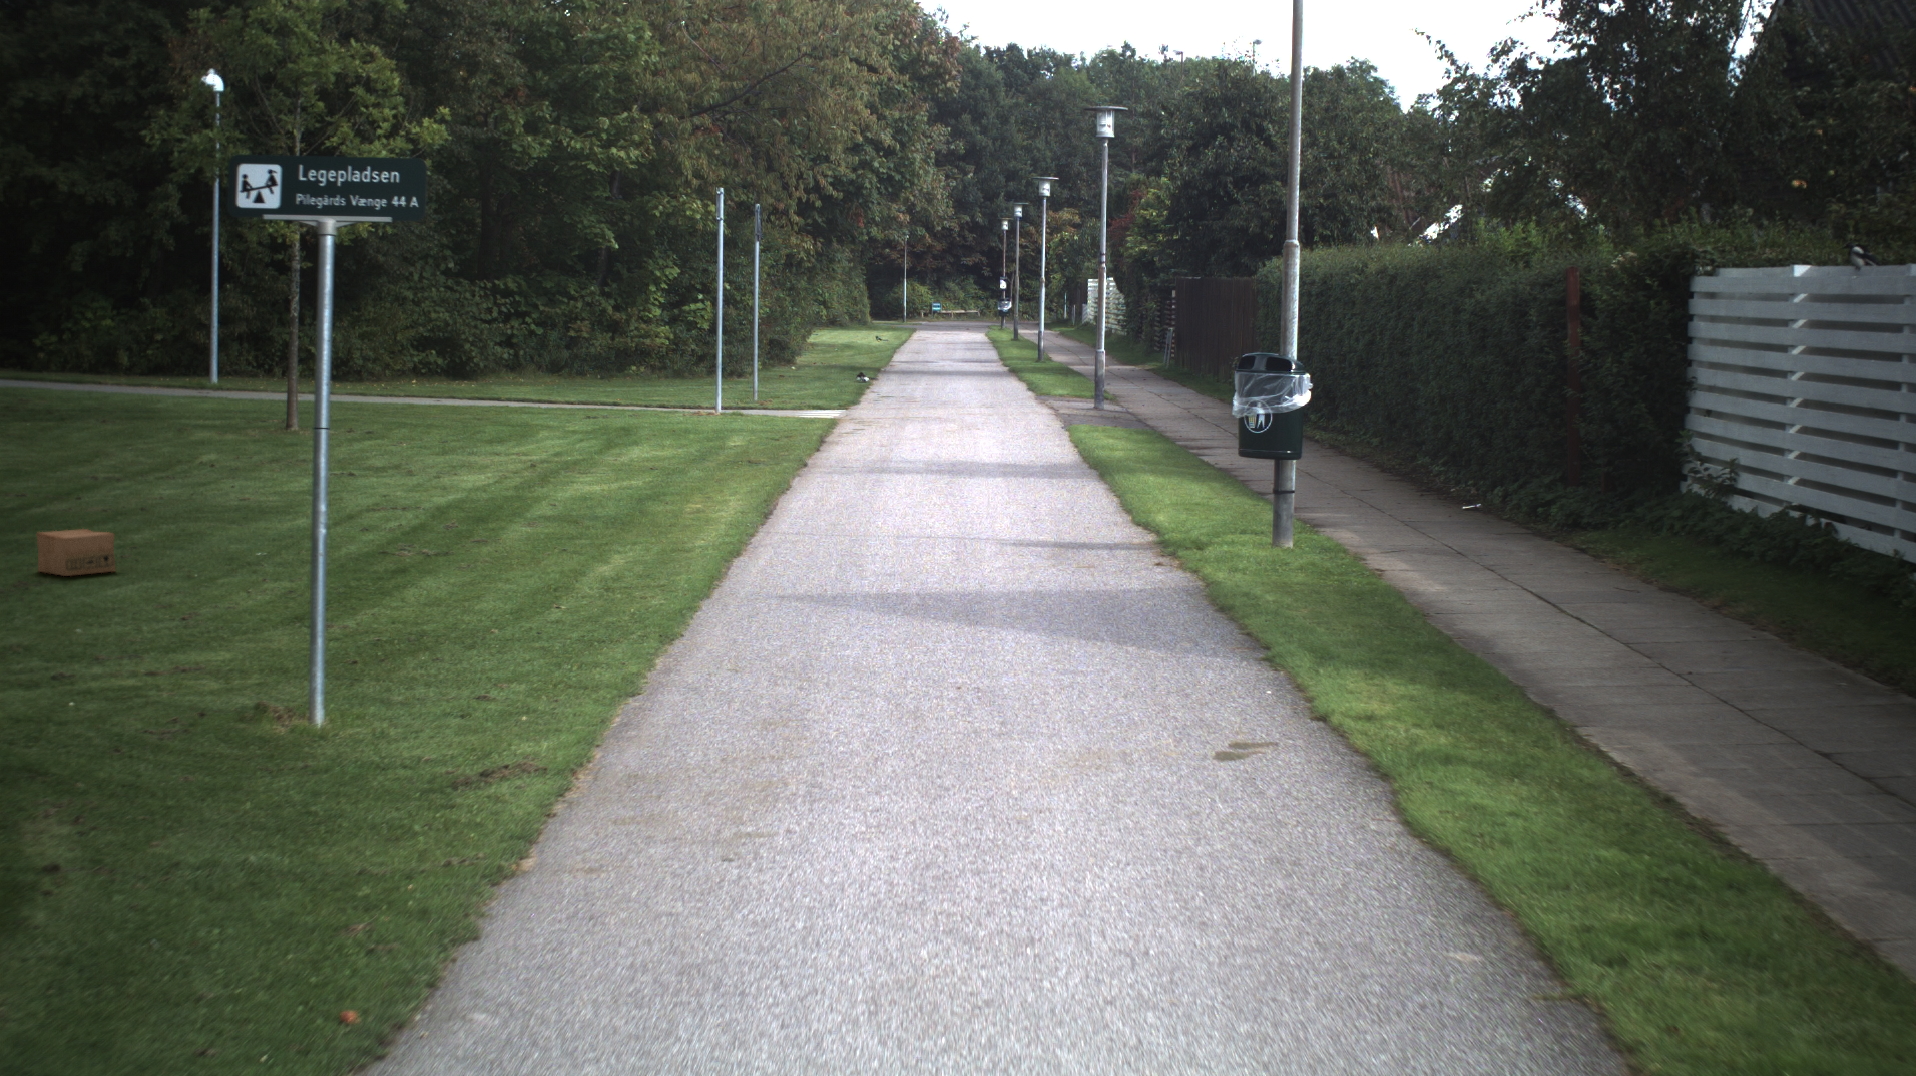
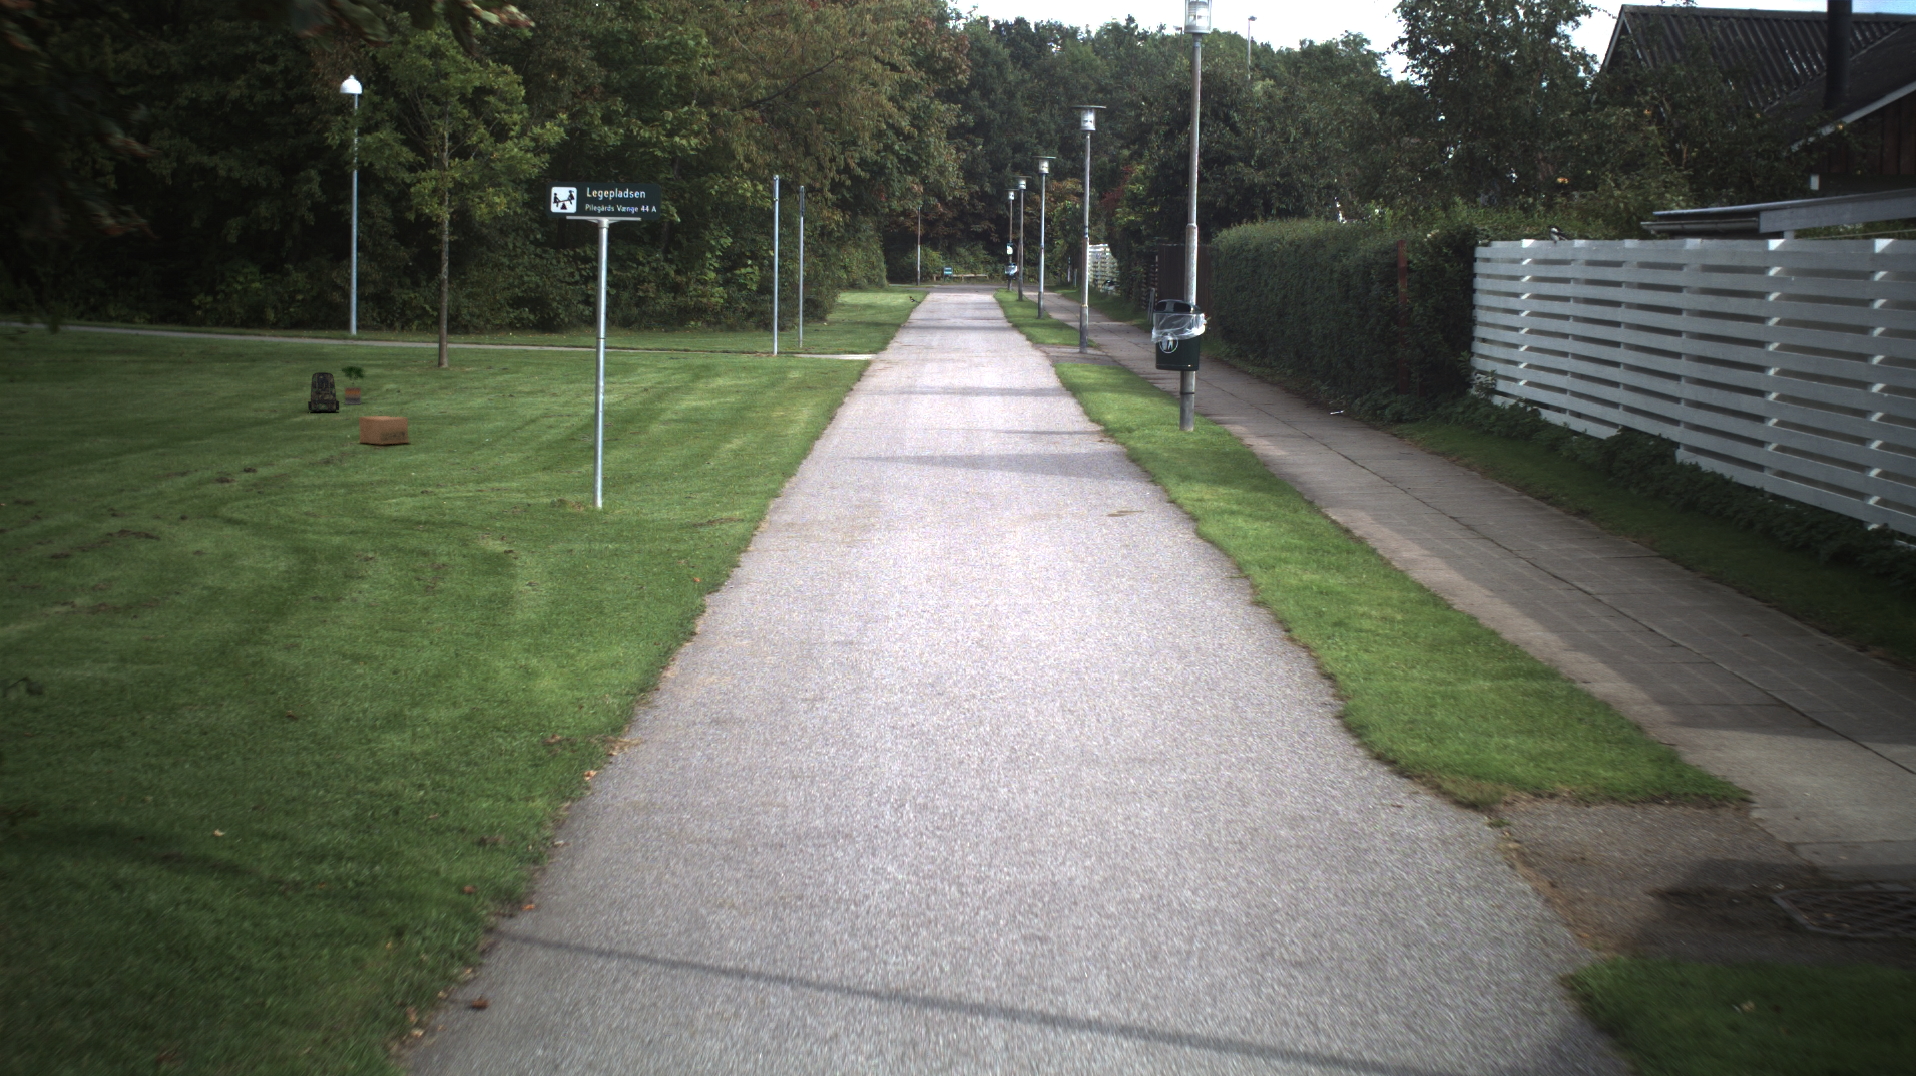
potted tree: none [86,439,127,494] -> present [340,366,365,405]
backpack: none [23,452,71,510] -> present [308,372,339,412]

